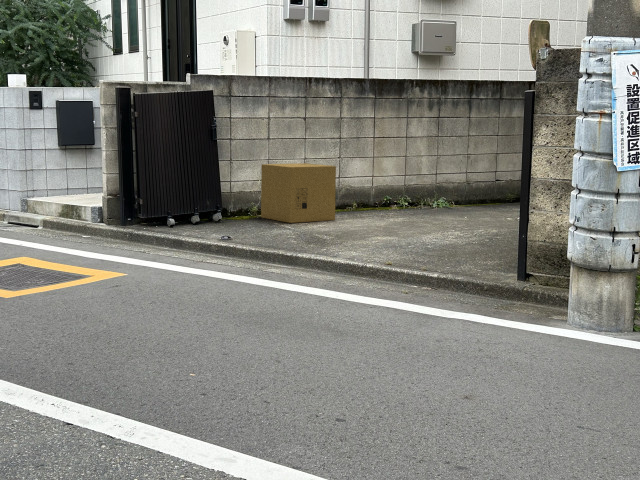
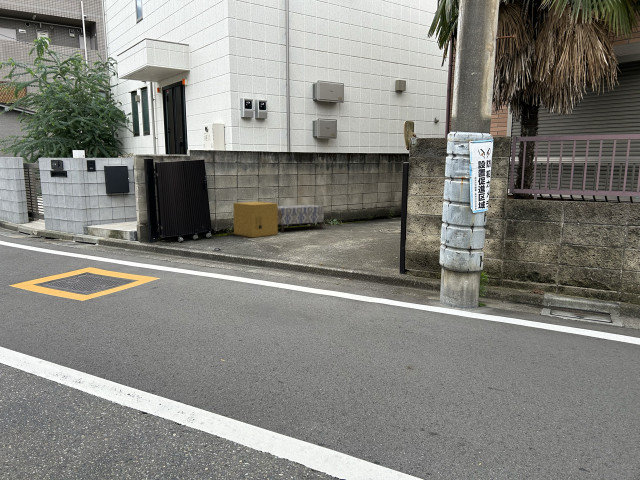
bench: none [327,171,420,216] -> present [278,205,324,232]

